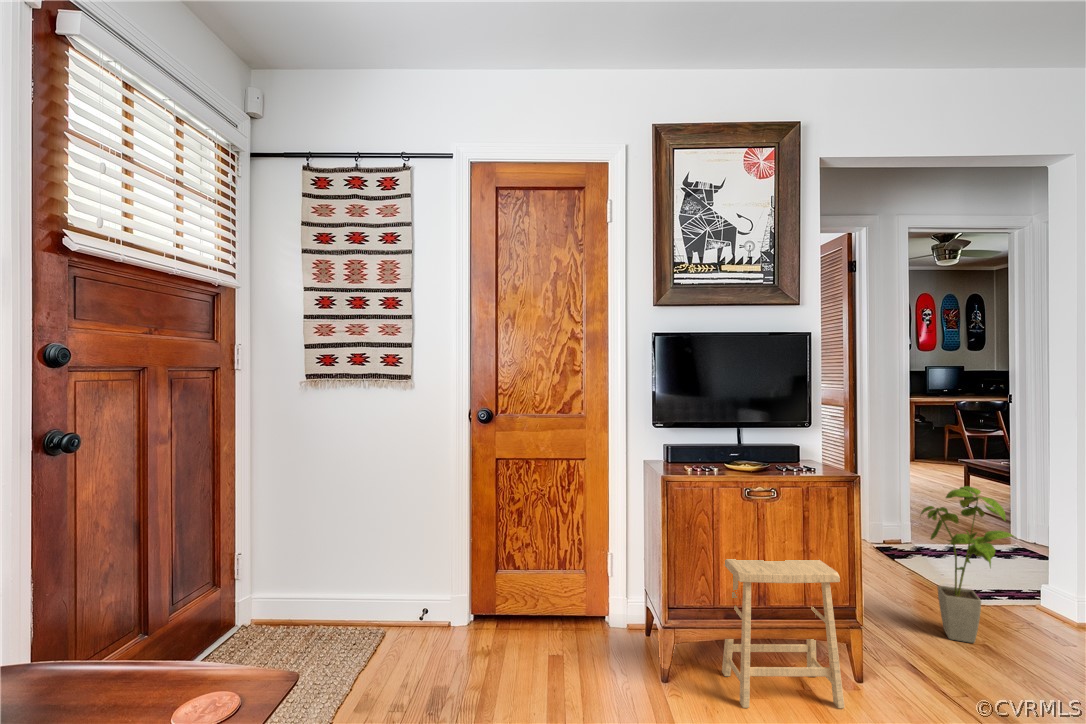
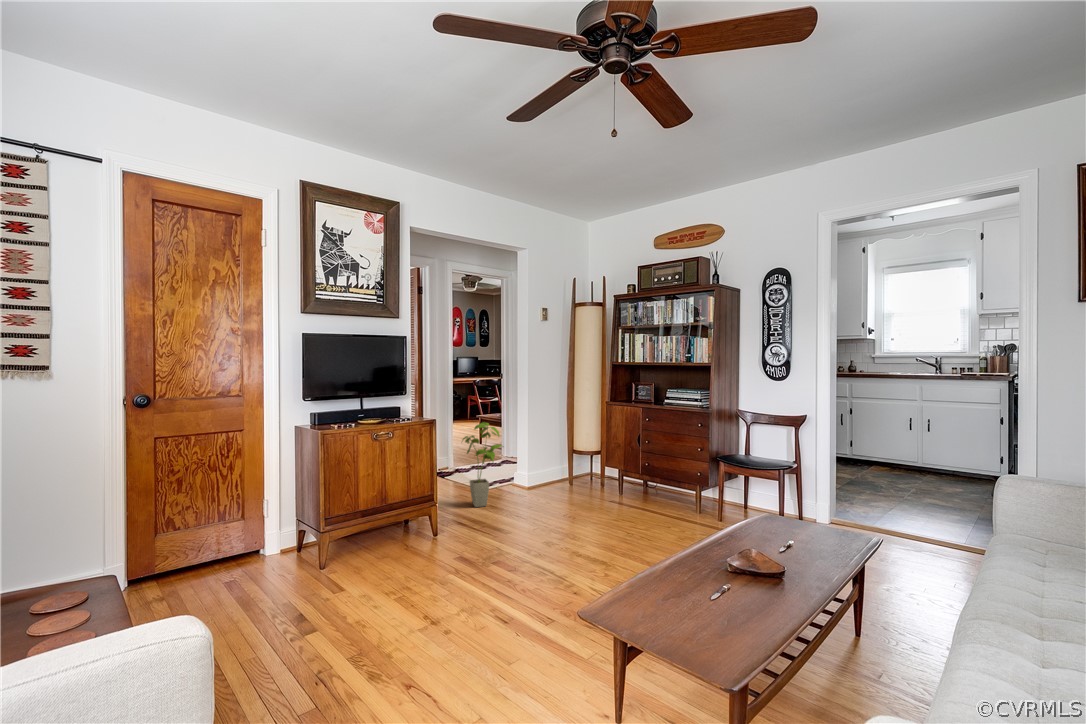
footstool: present [722,559,845,708] -> none [358,470,430,566]

